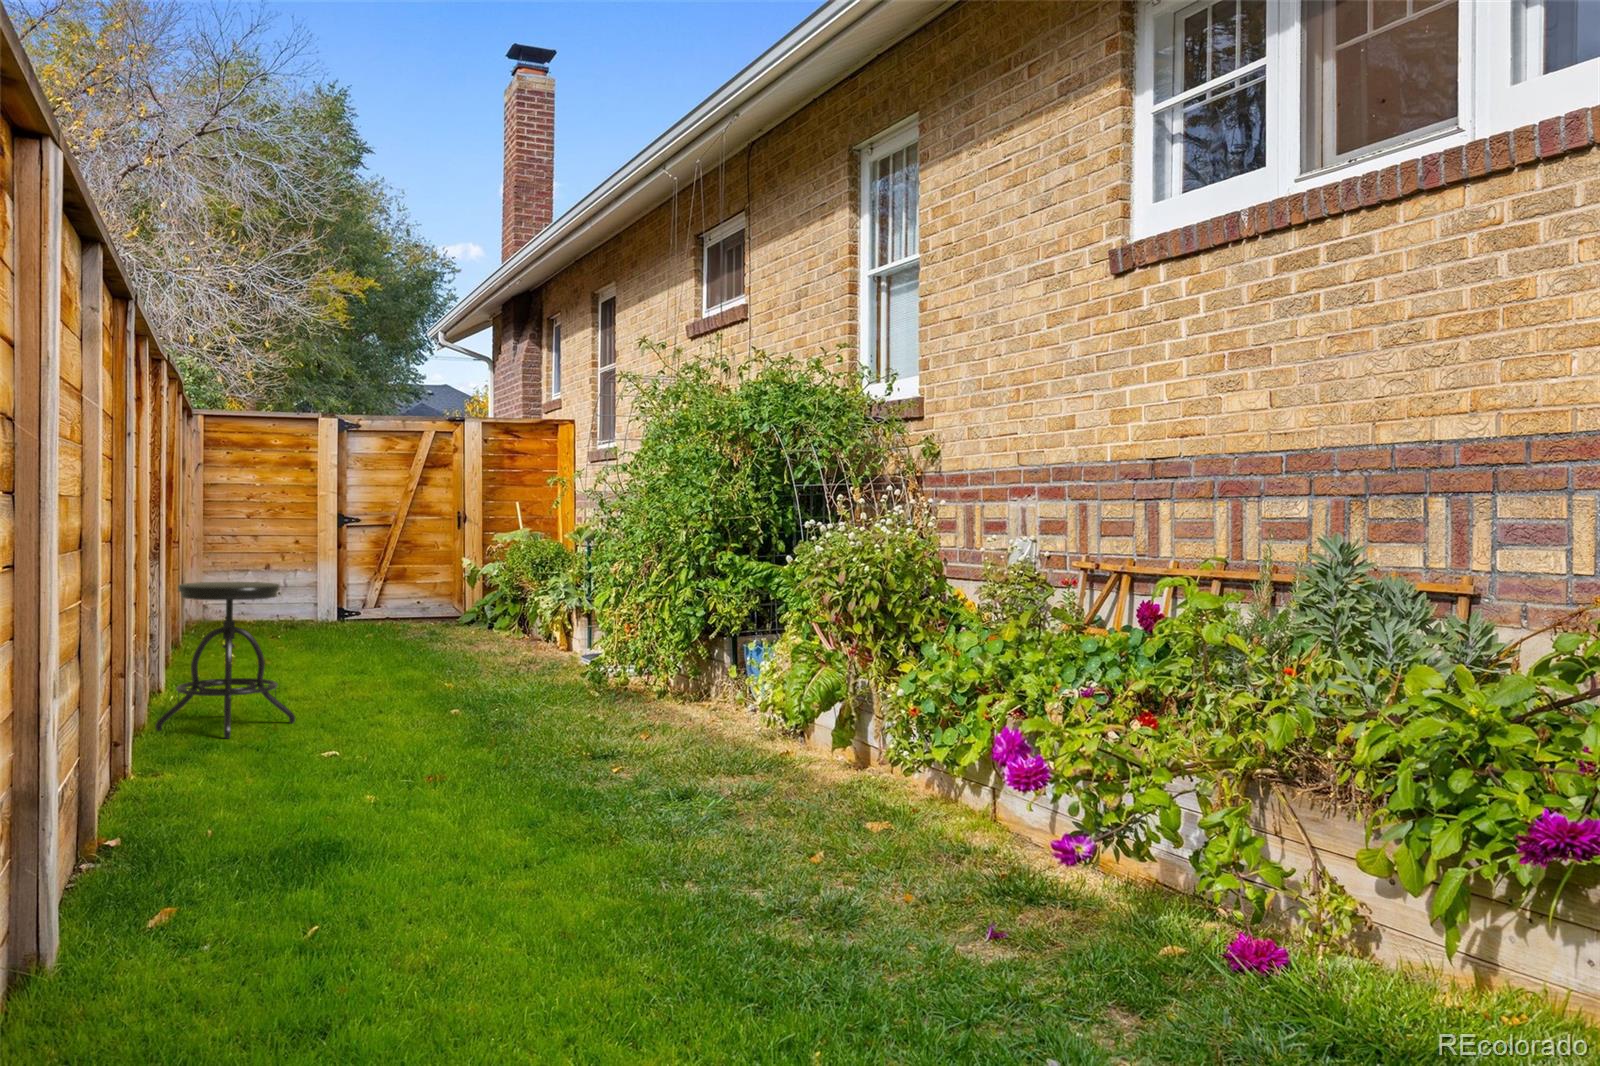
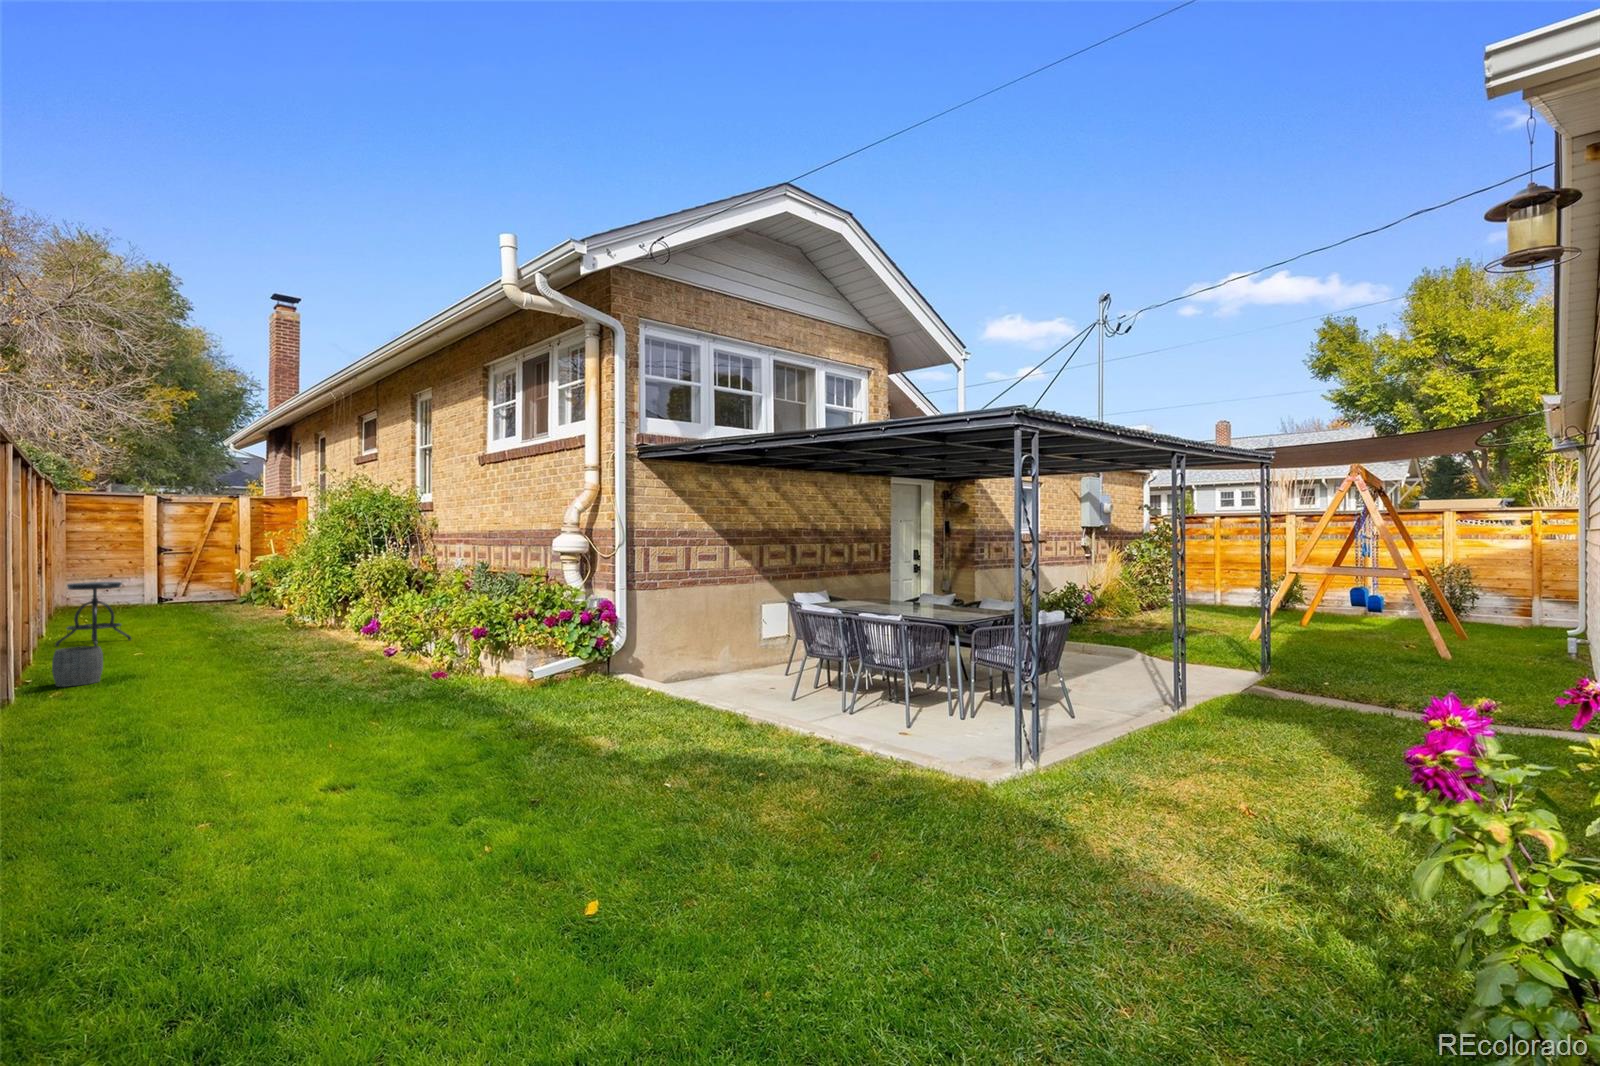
woven basket: none [80,805,214,953] -> present [52,646,103,687]

